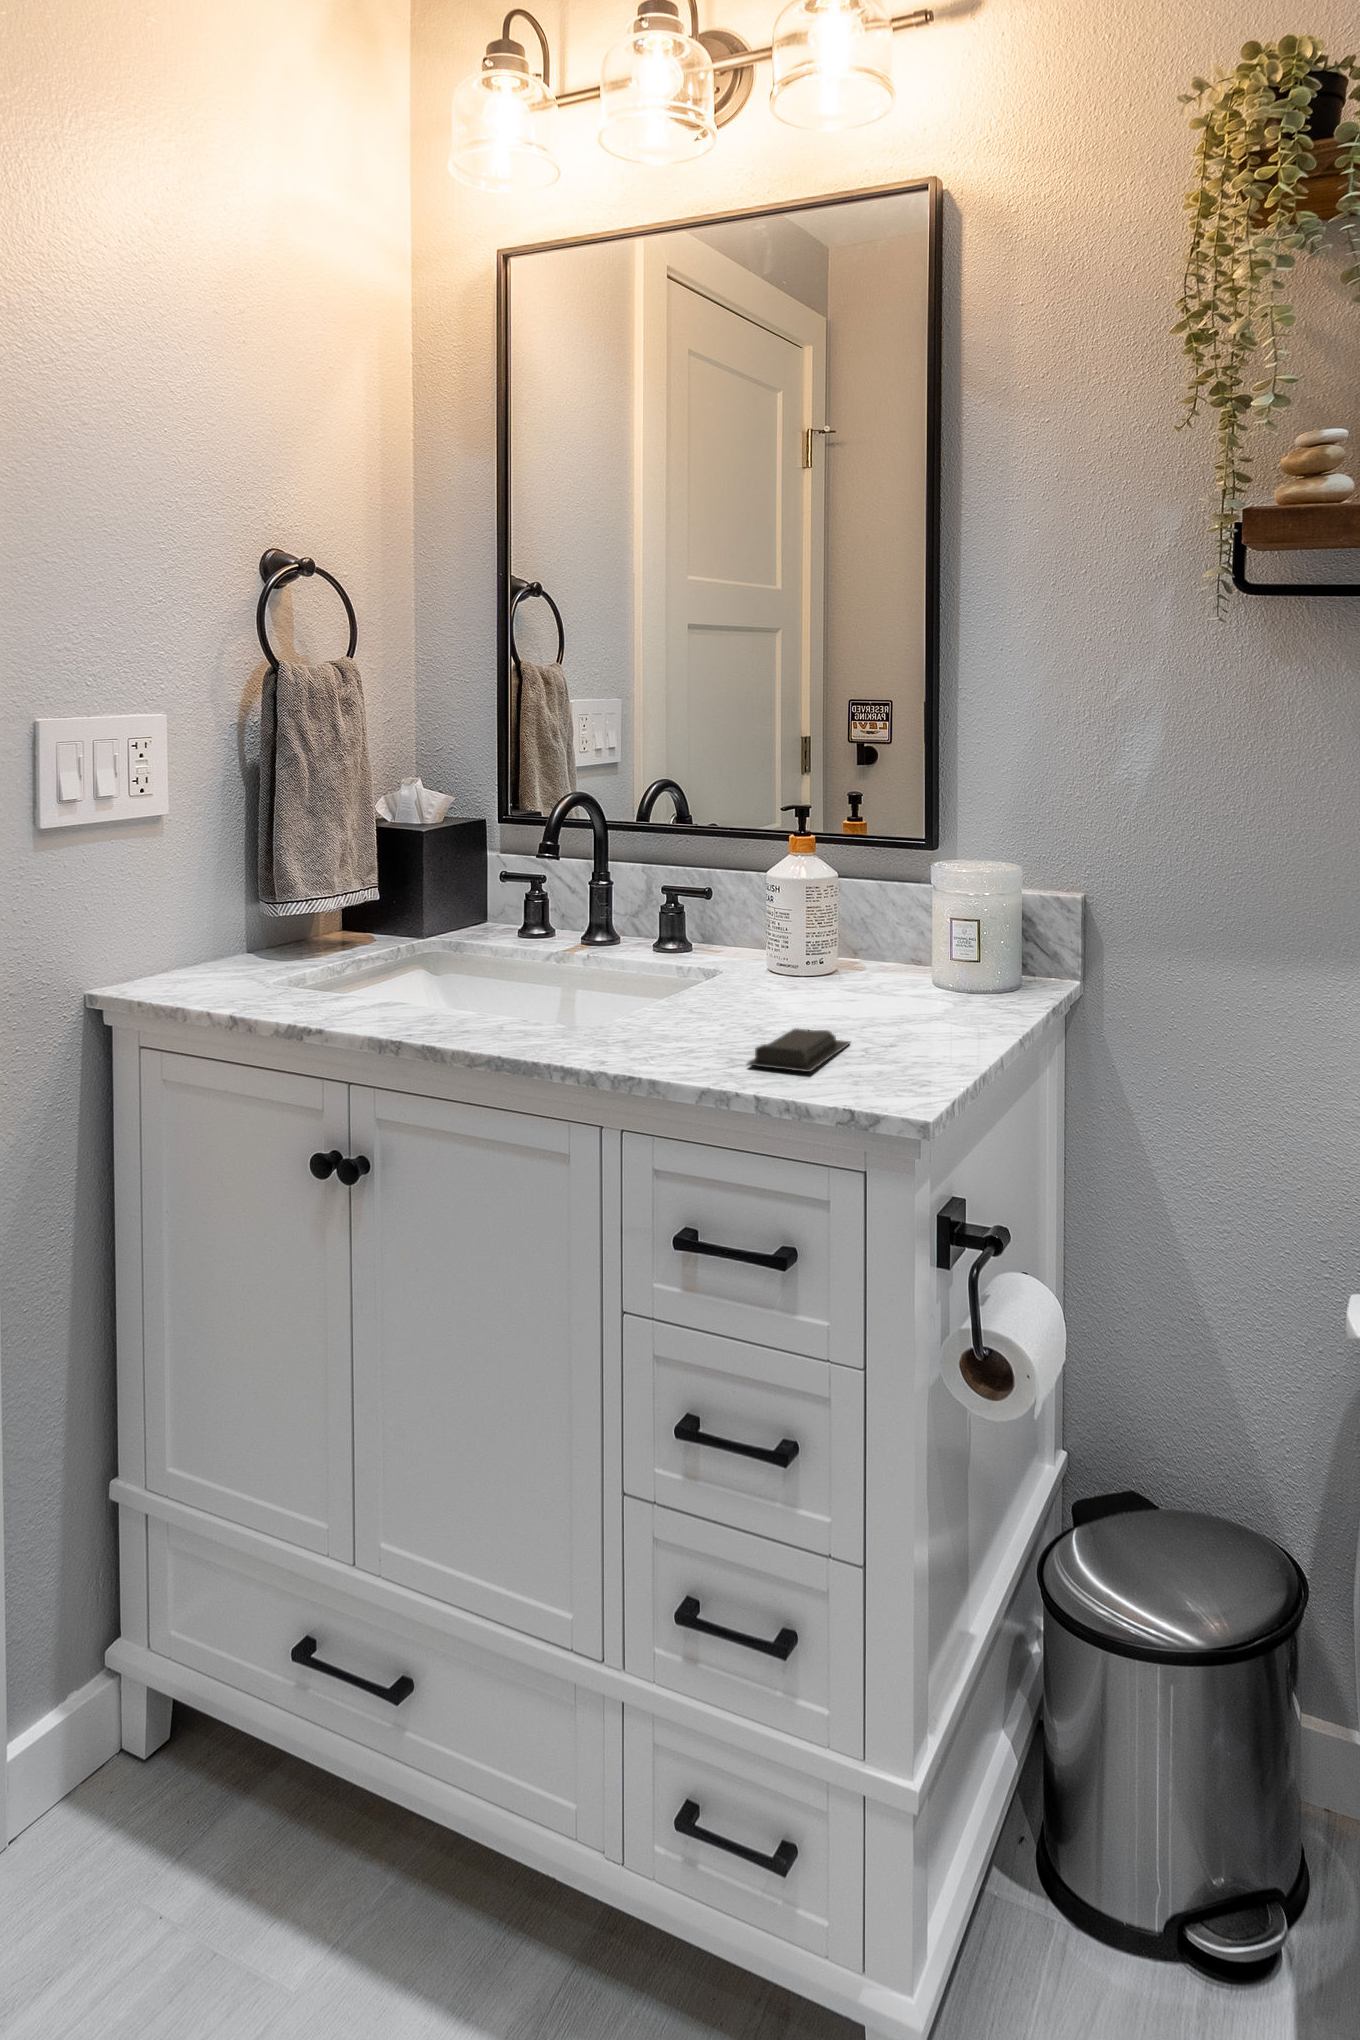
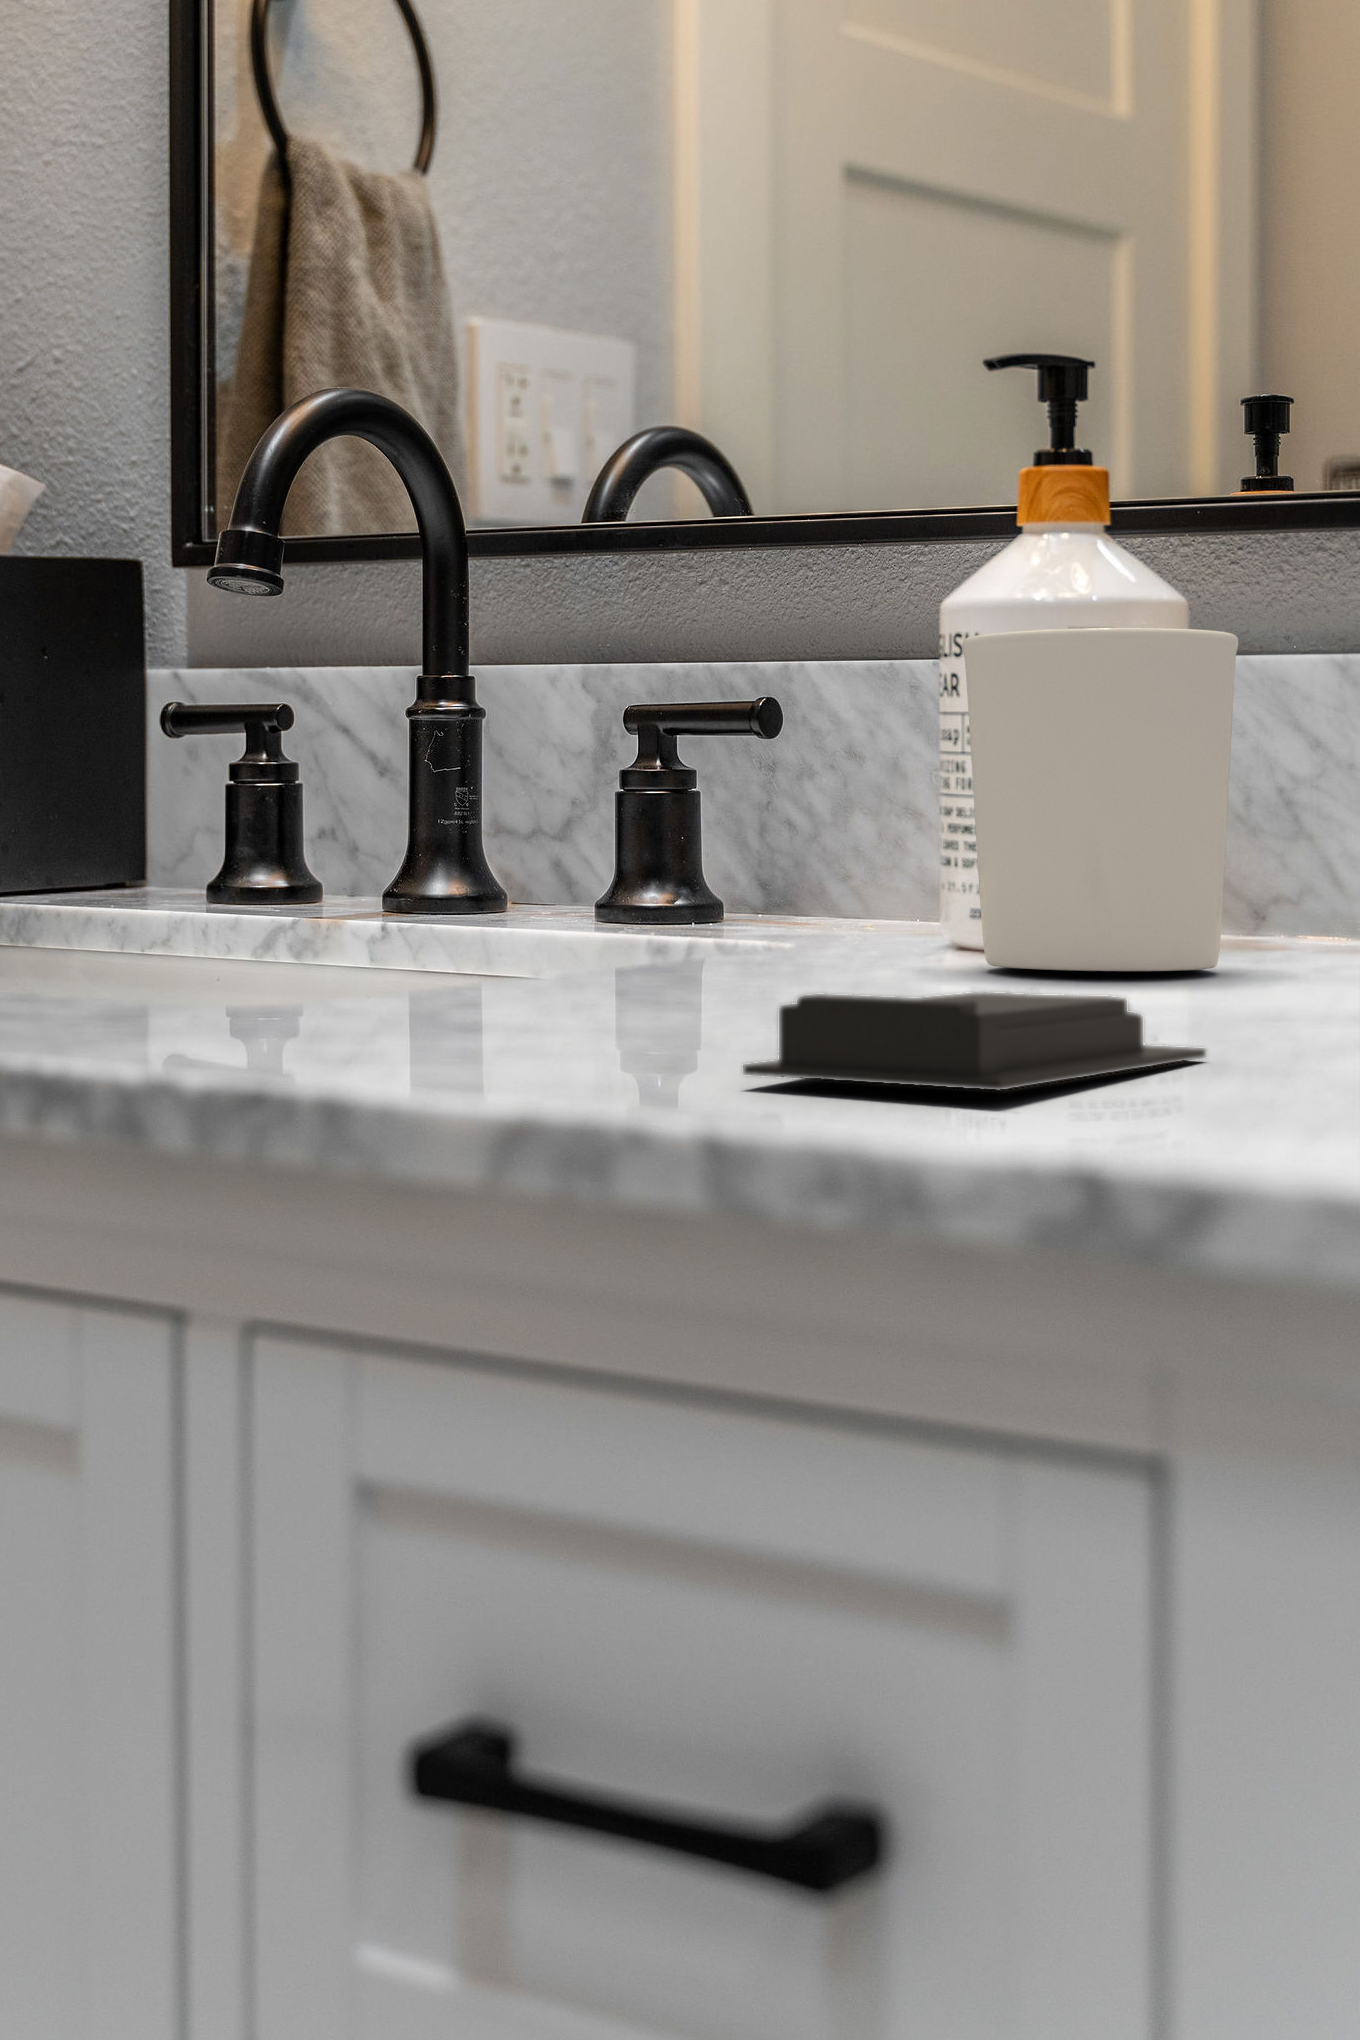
candle holder: none [770,882,846,985] -> present [962,628,1238,971]

